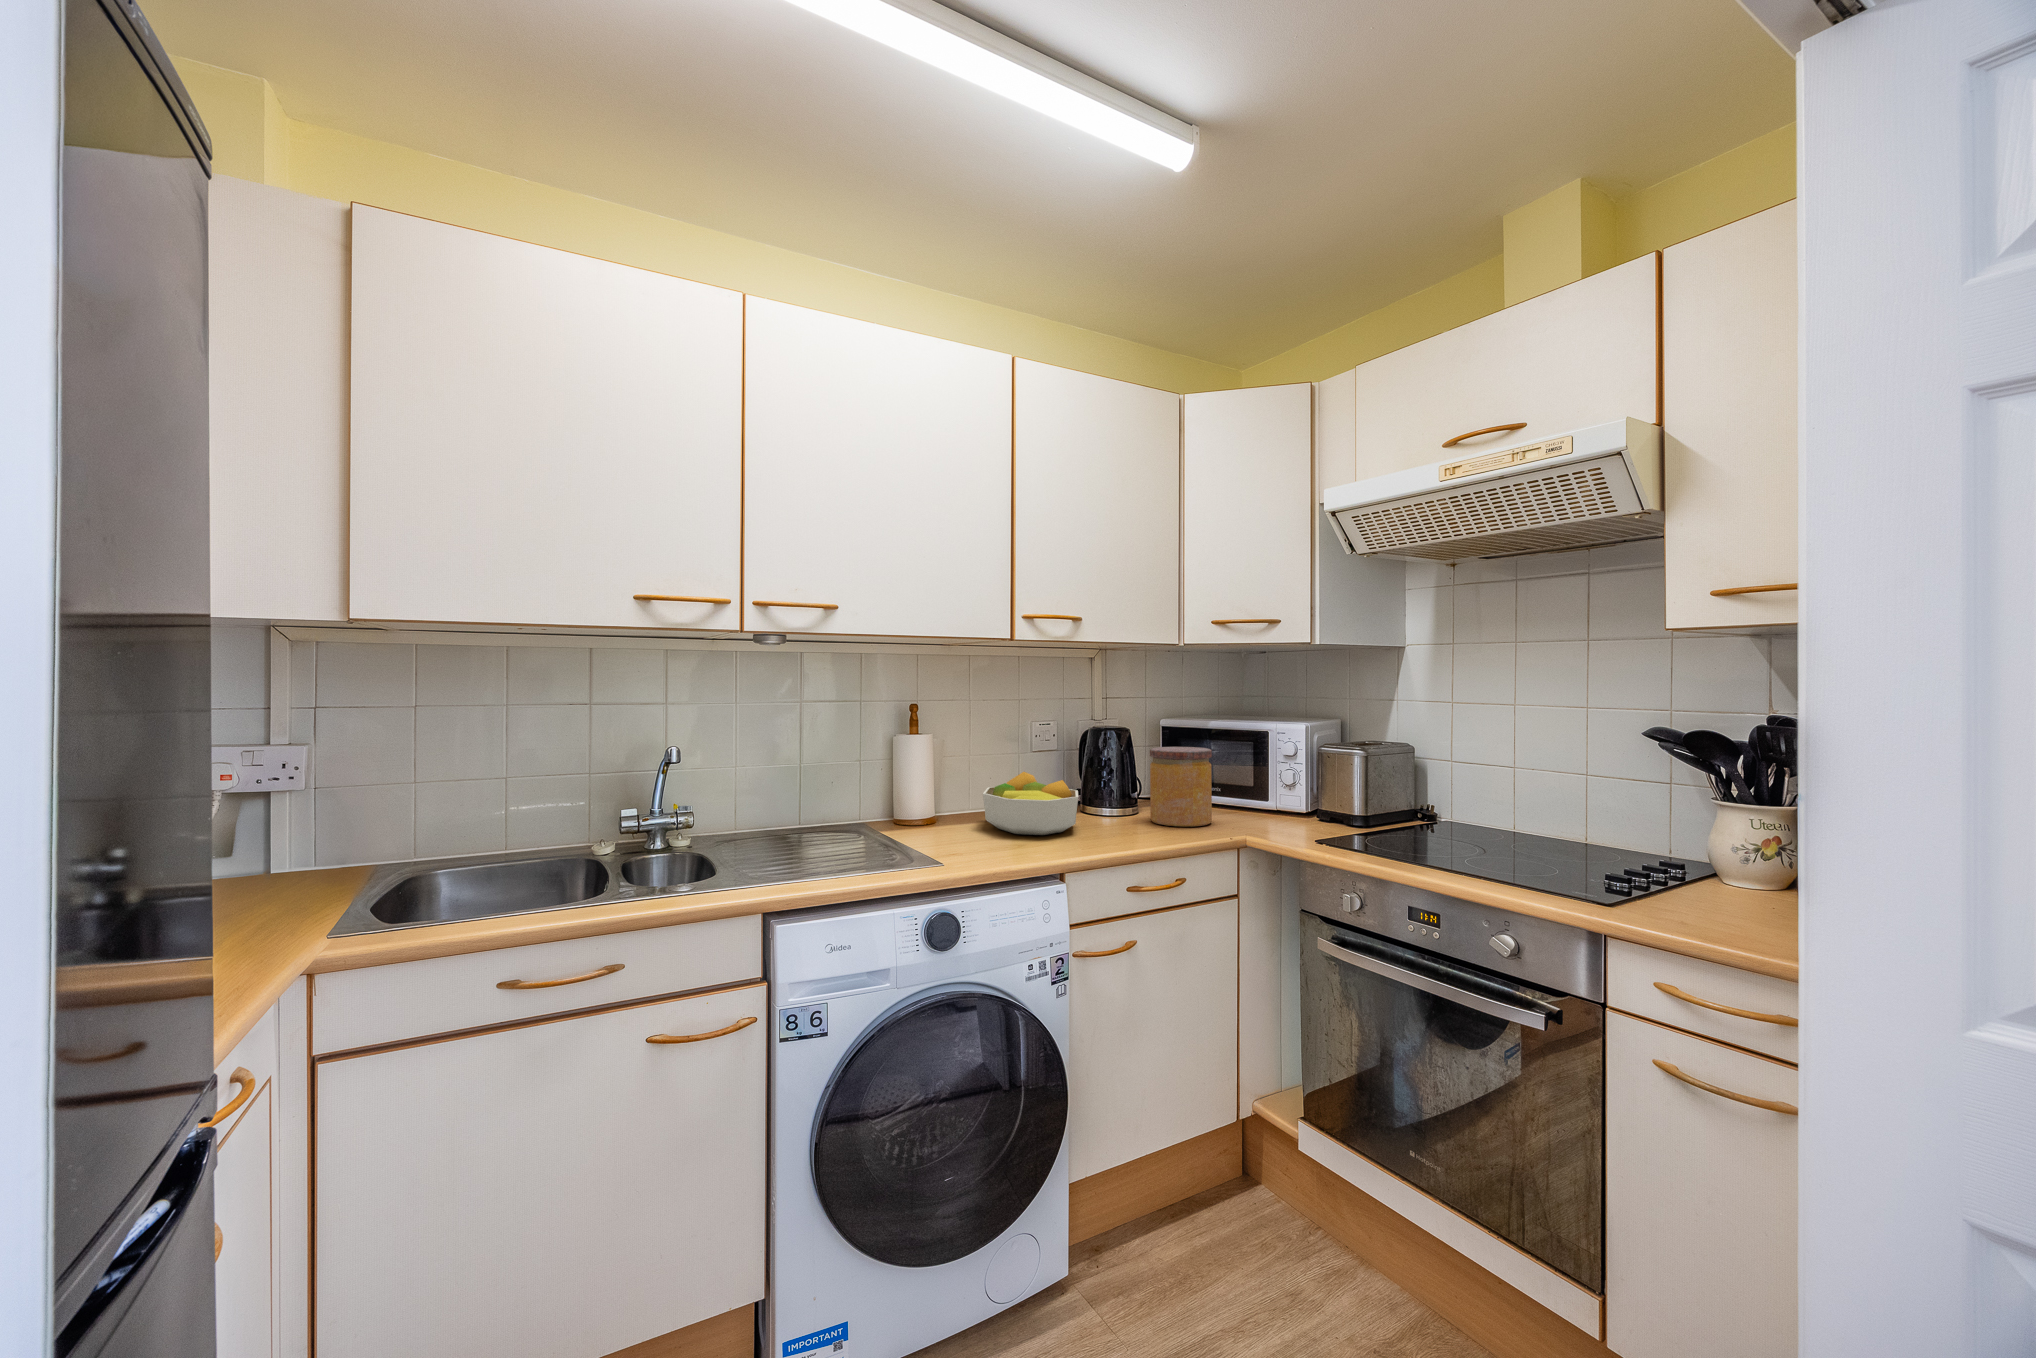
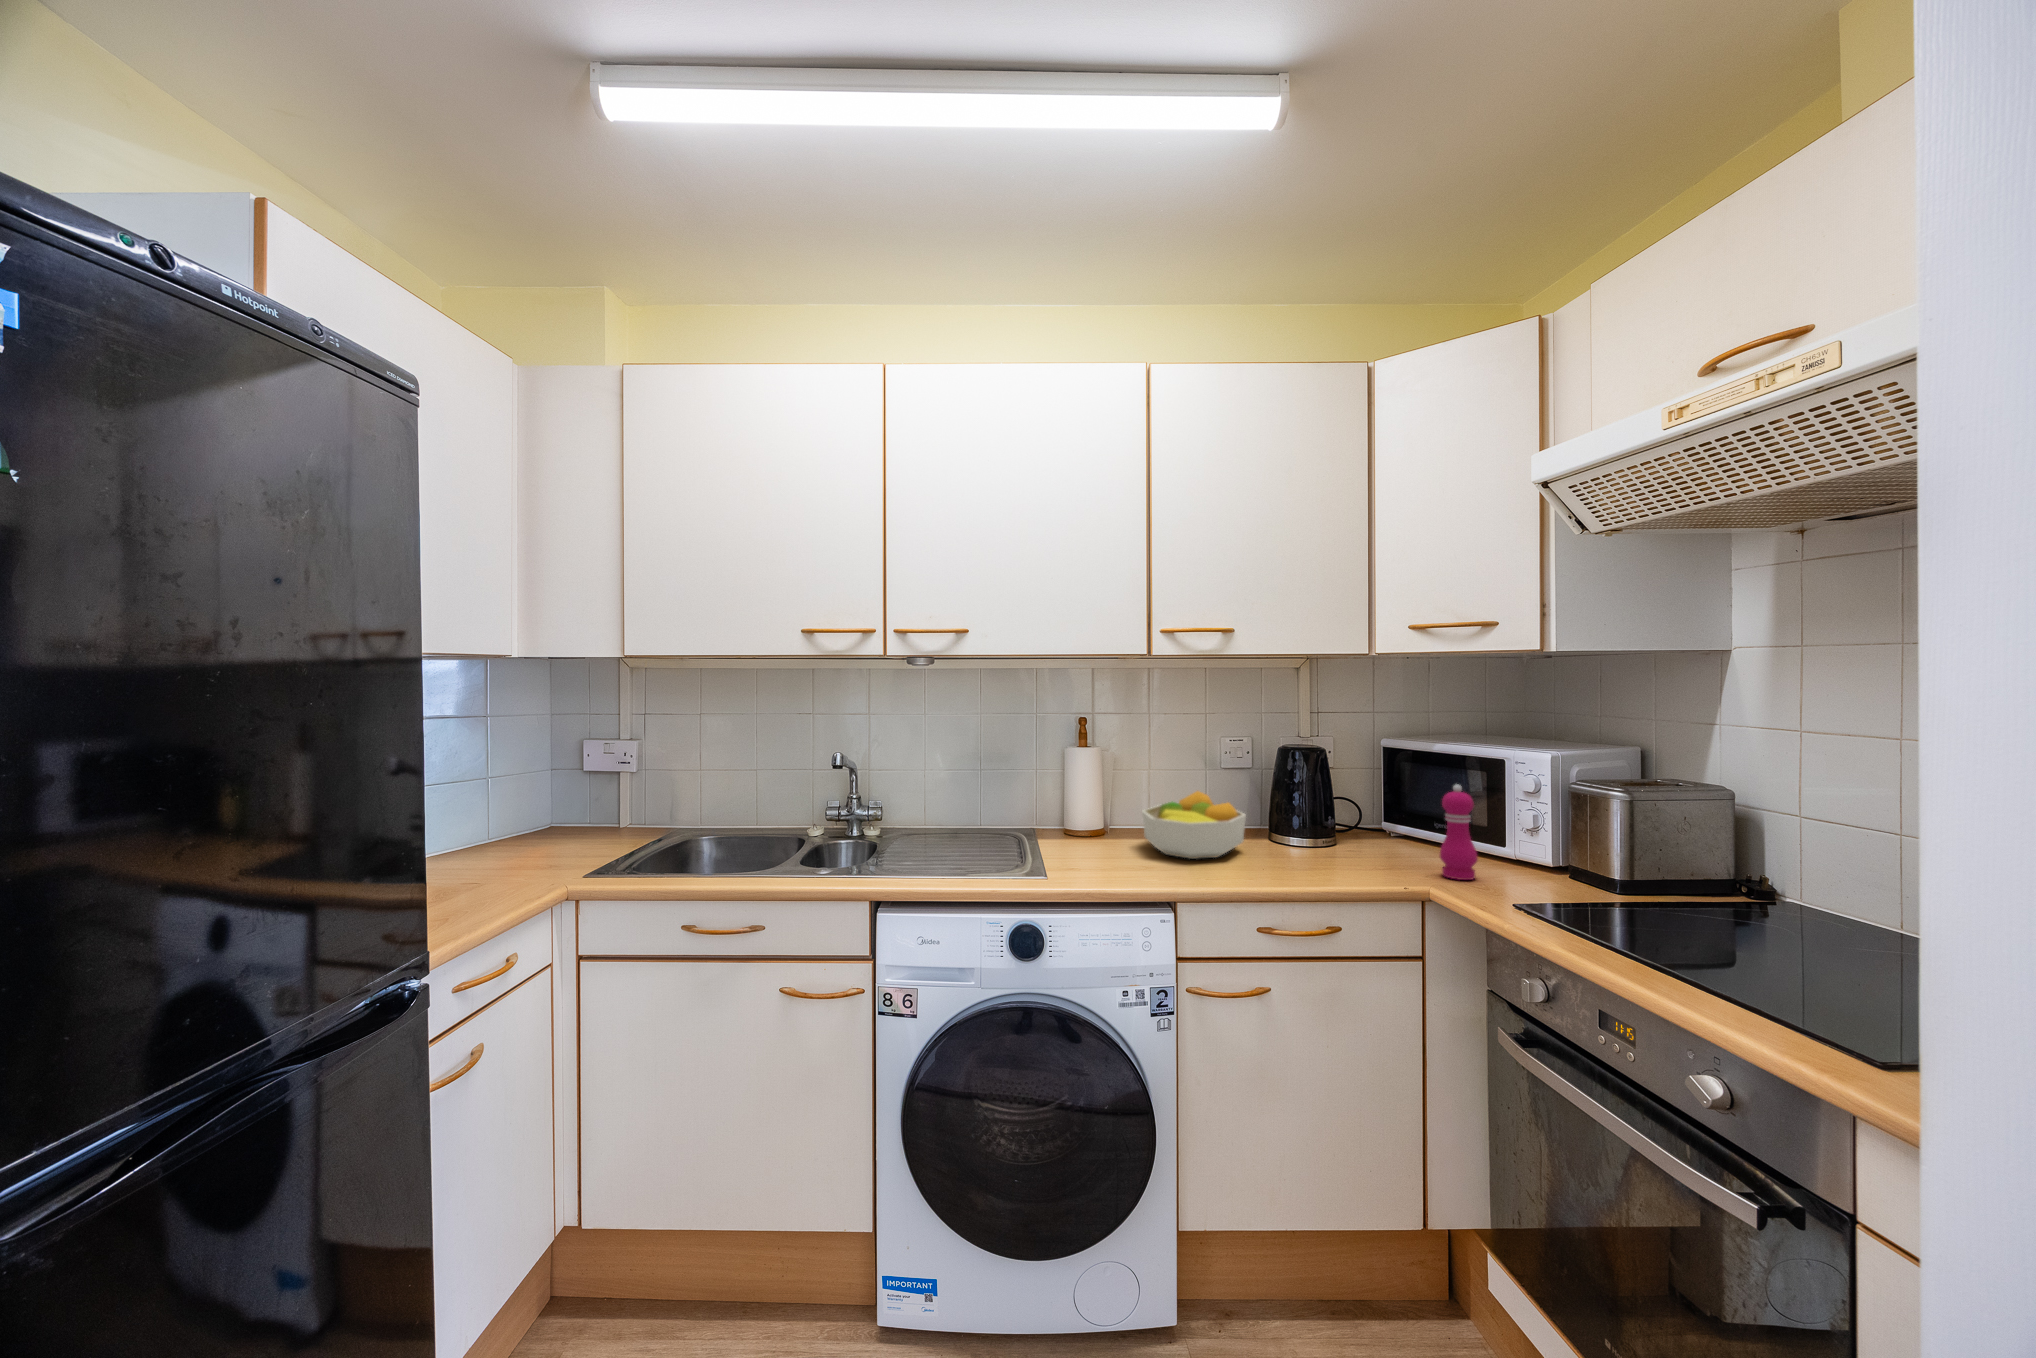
jar: present [1150,747,1212,826] -> none [1337,772,1414,866]
pepper mill: none [1241,752,1269,831] -> present [1440,785,1478,880]

